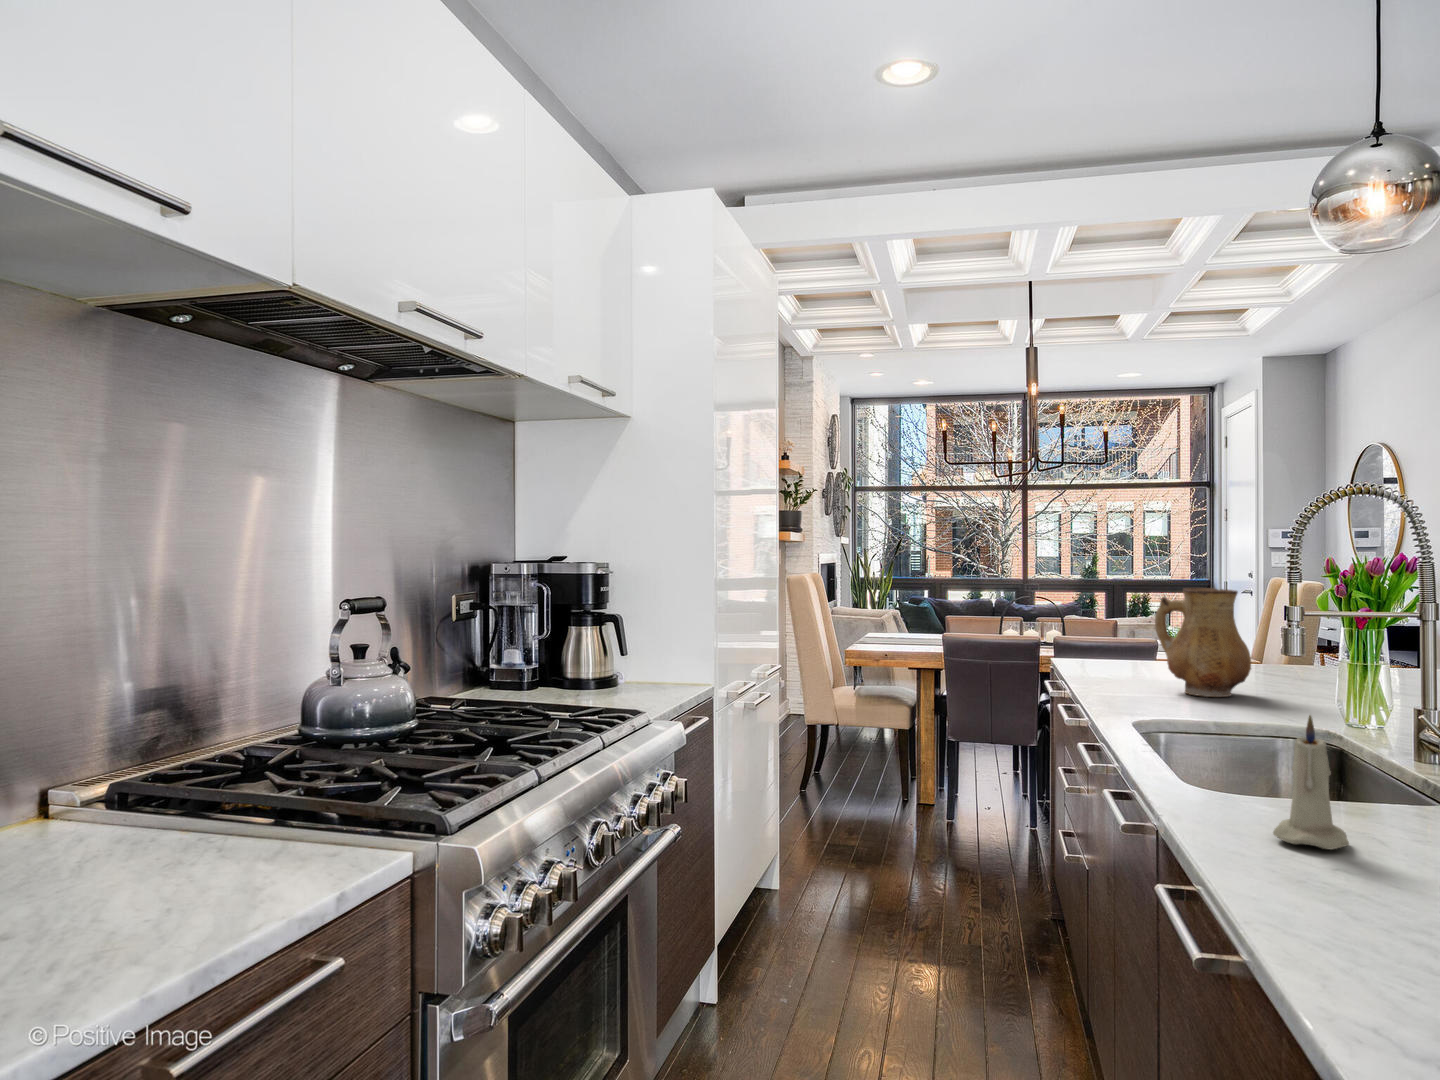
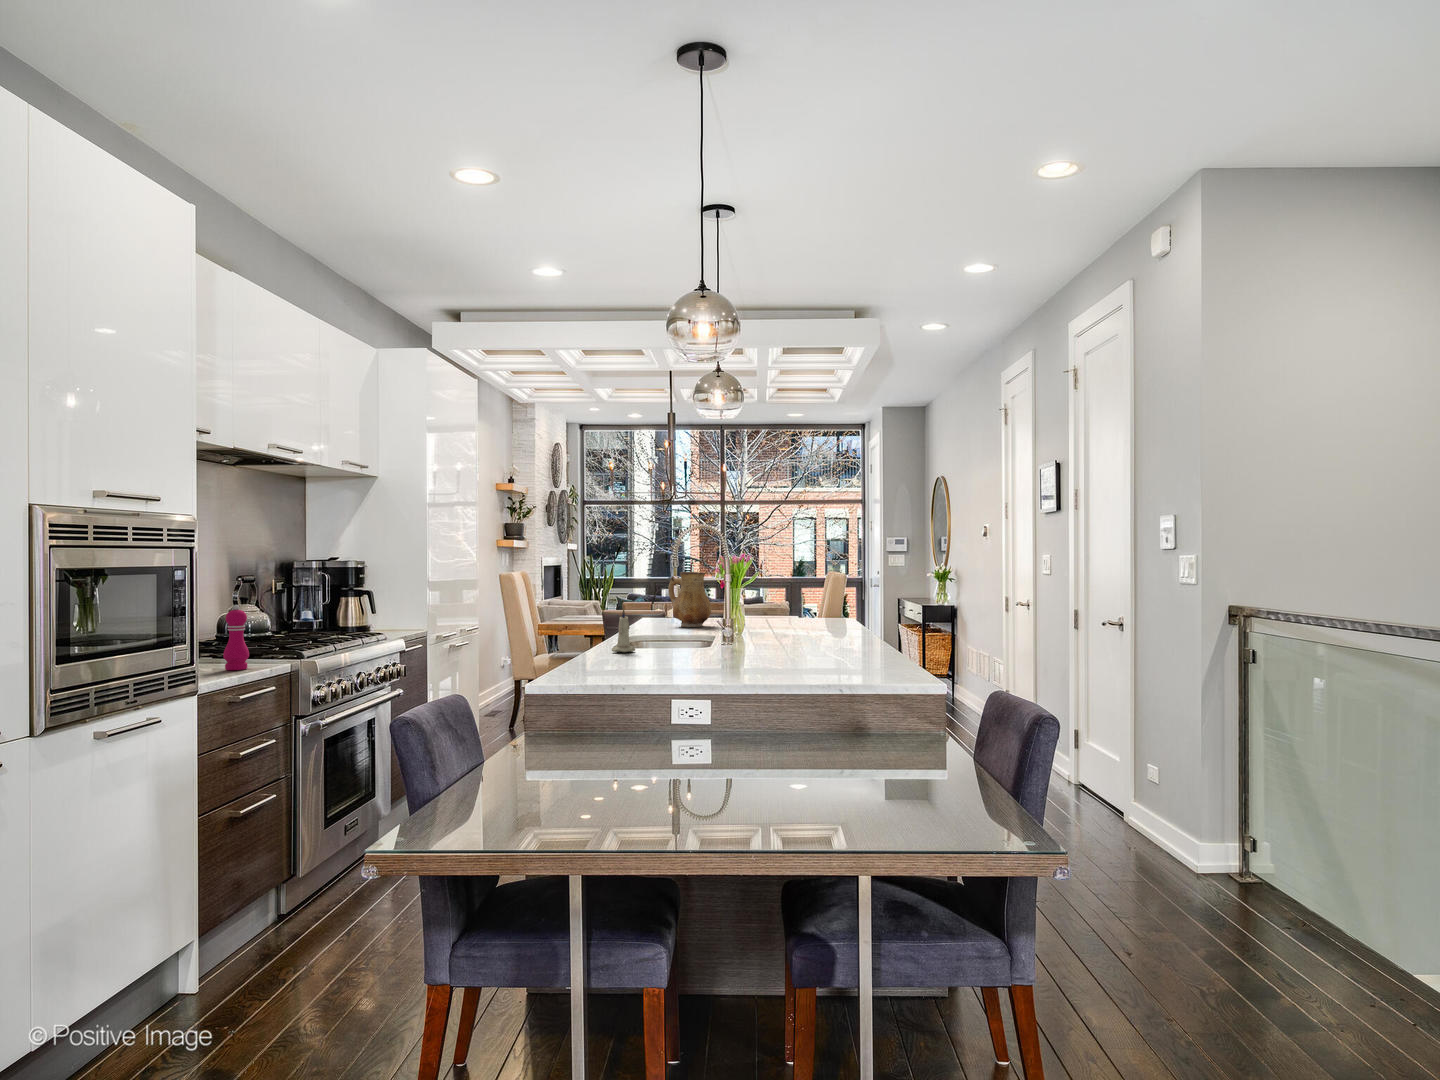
pepper mill: none [234,692,304,876] -> present [223,605,249,670]

